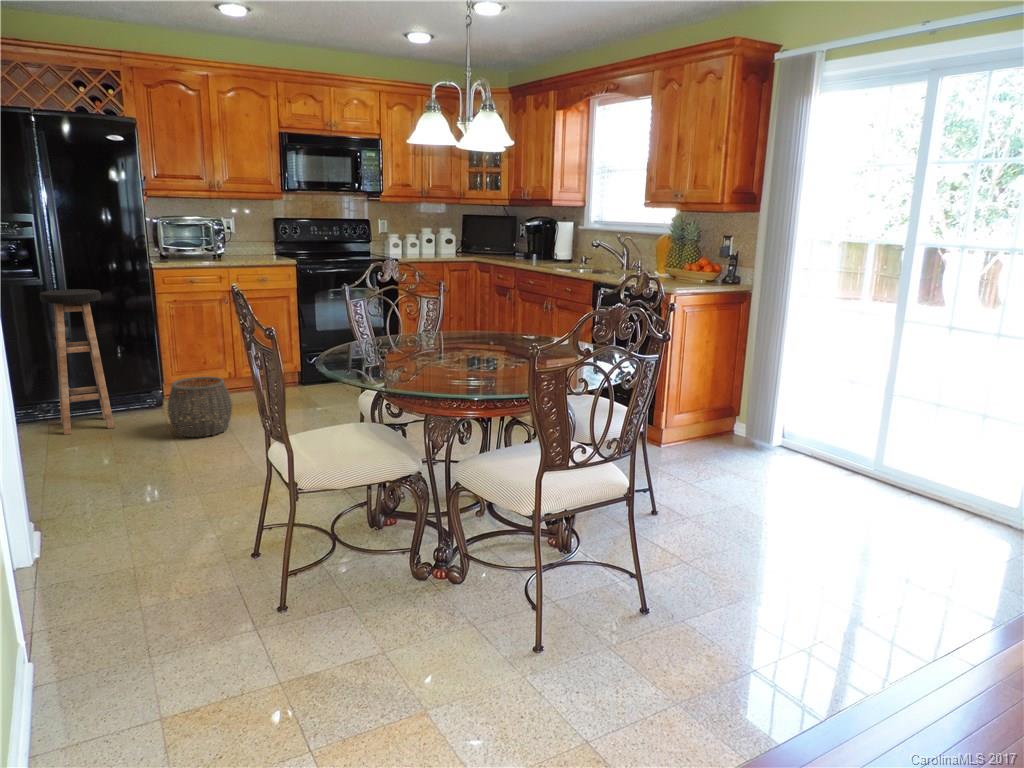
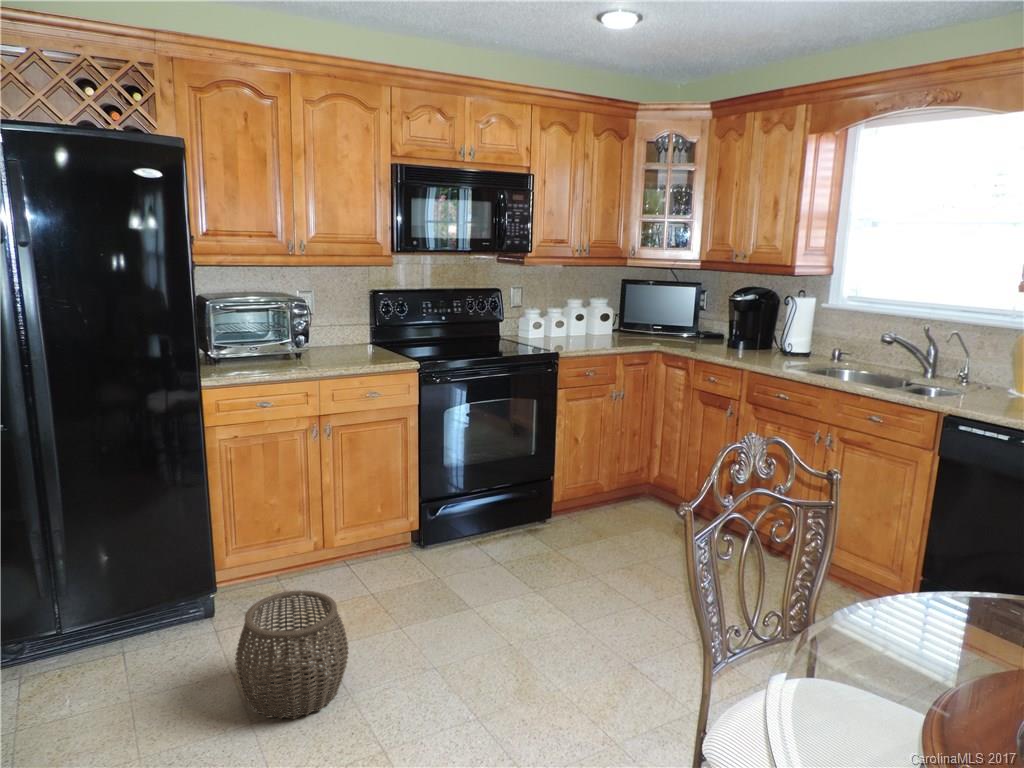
bar stool: present [40,289,114,435] -> none [6,438,135,713]

